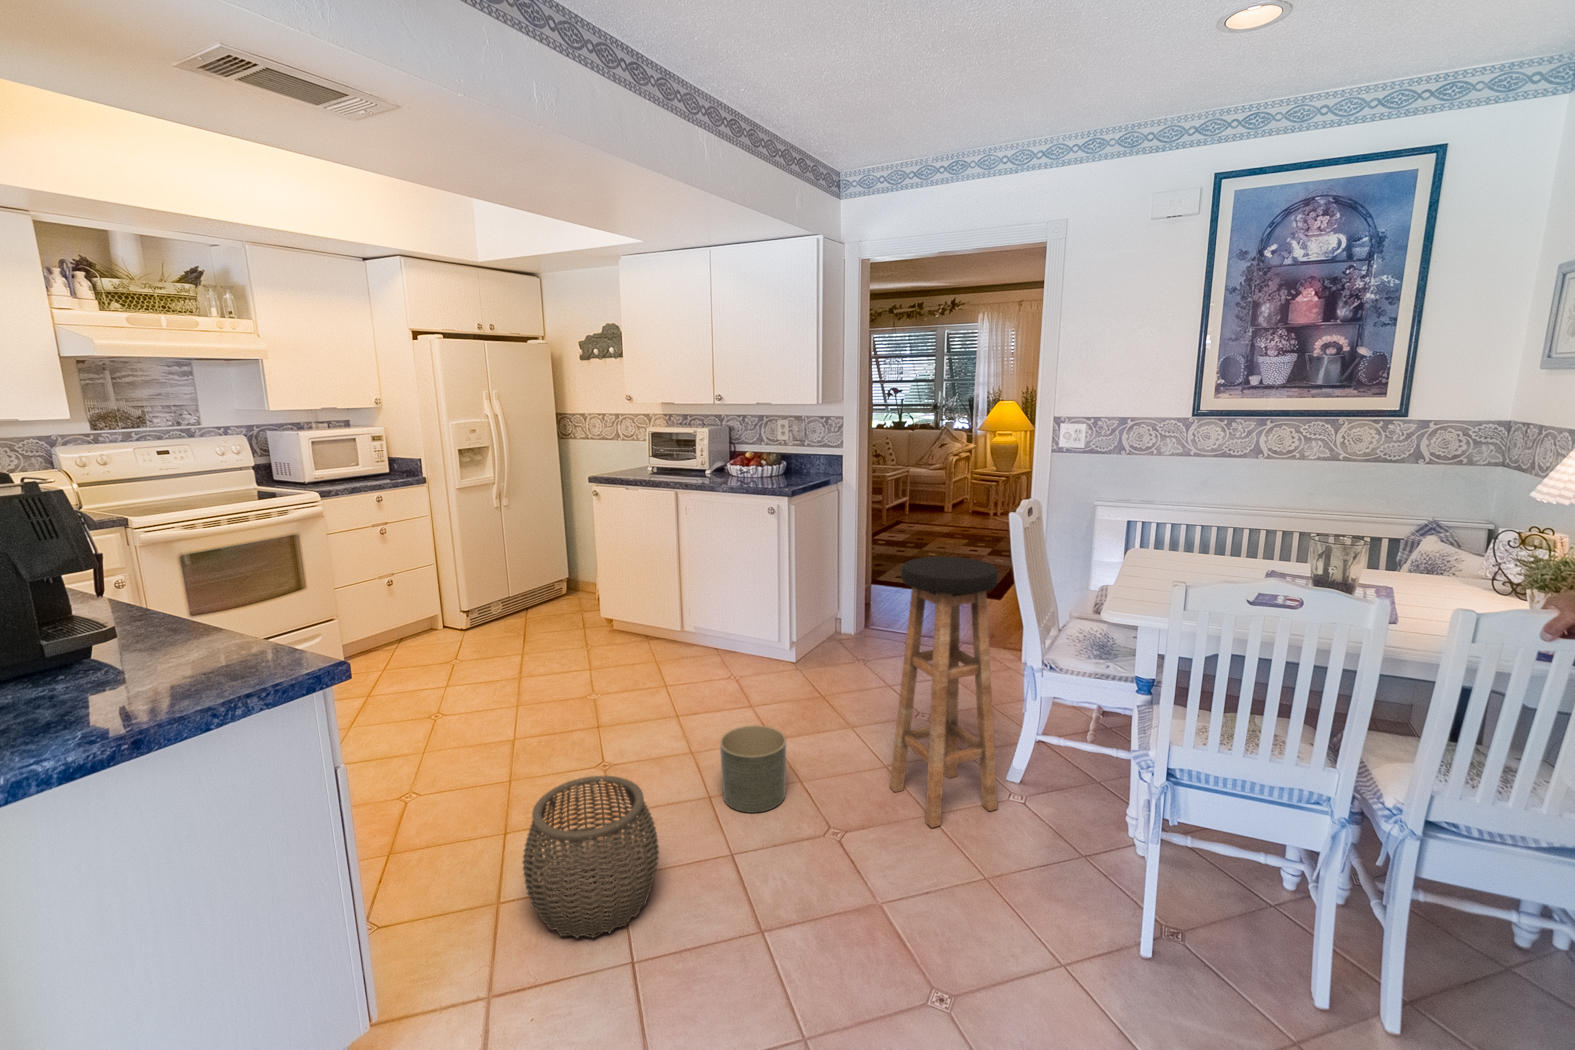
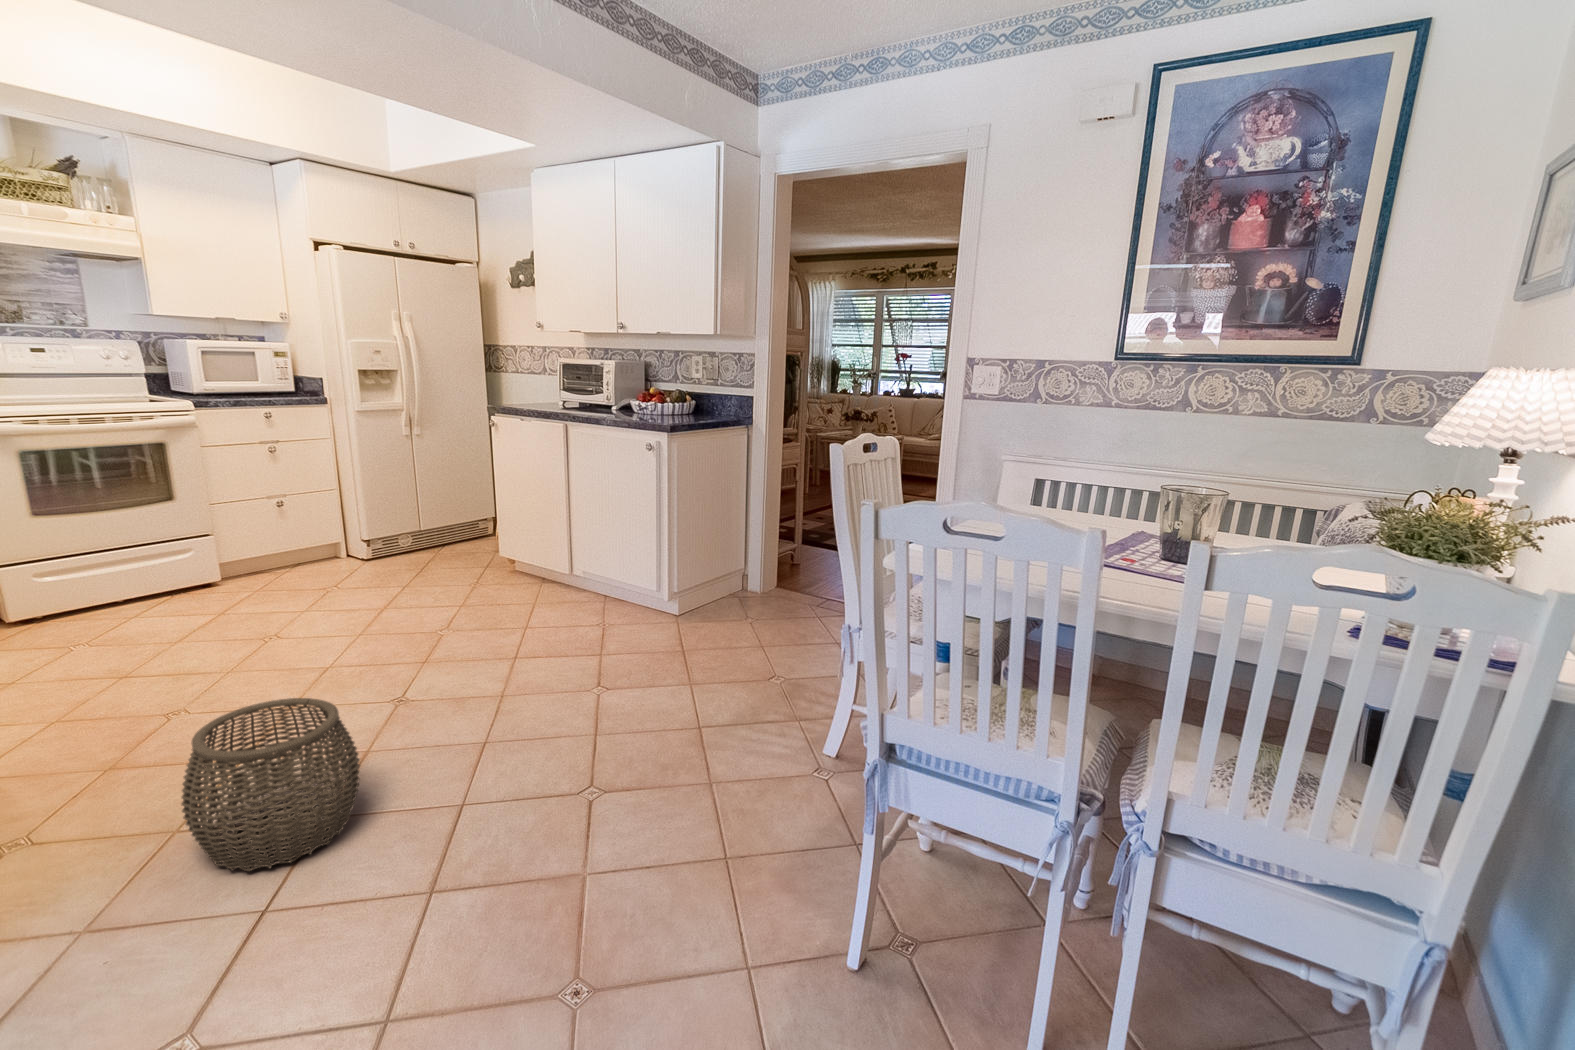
bar stool: present [890,556,998,828] -> none [685,490,795,795]
planter: present [720,725,786,813] -> none [491,667,569,760]

